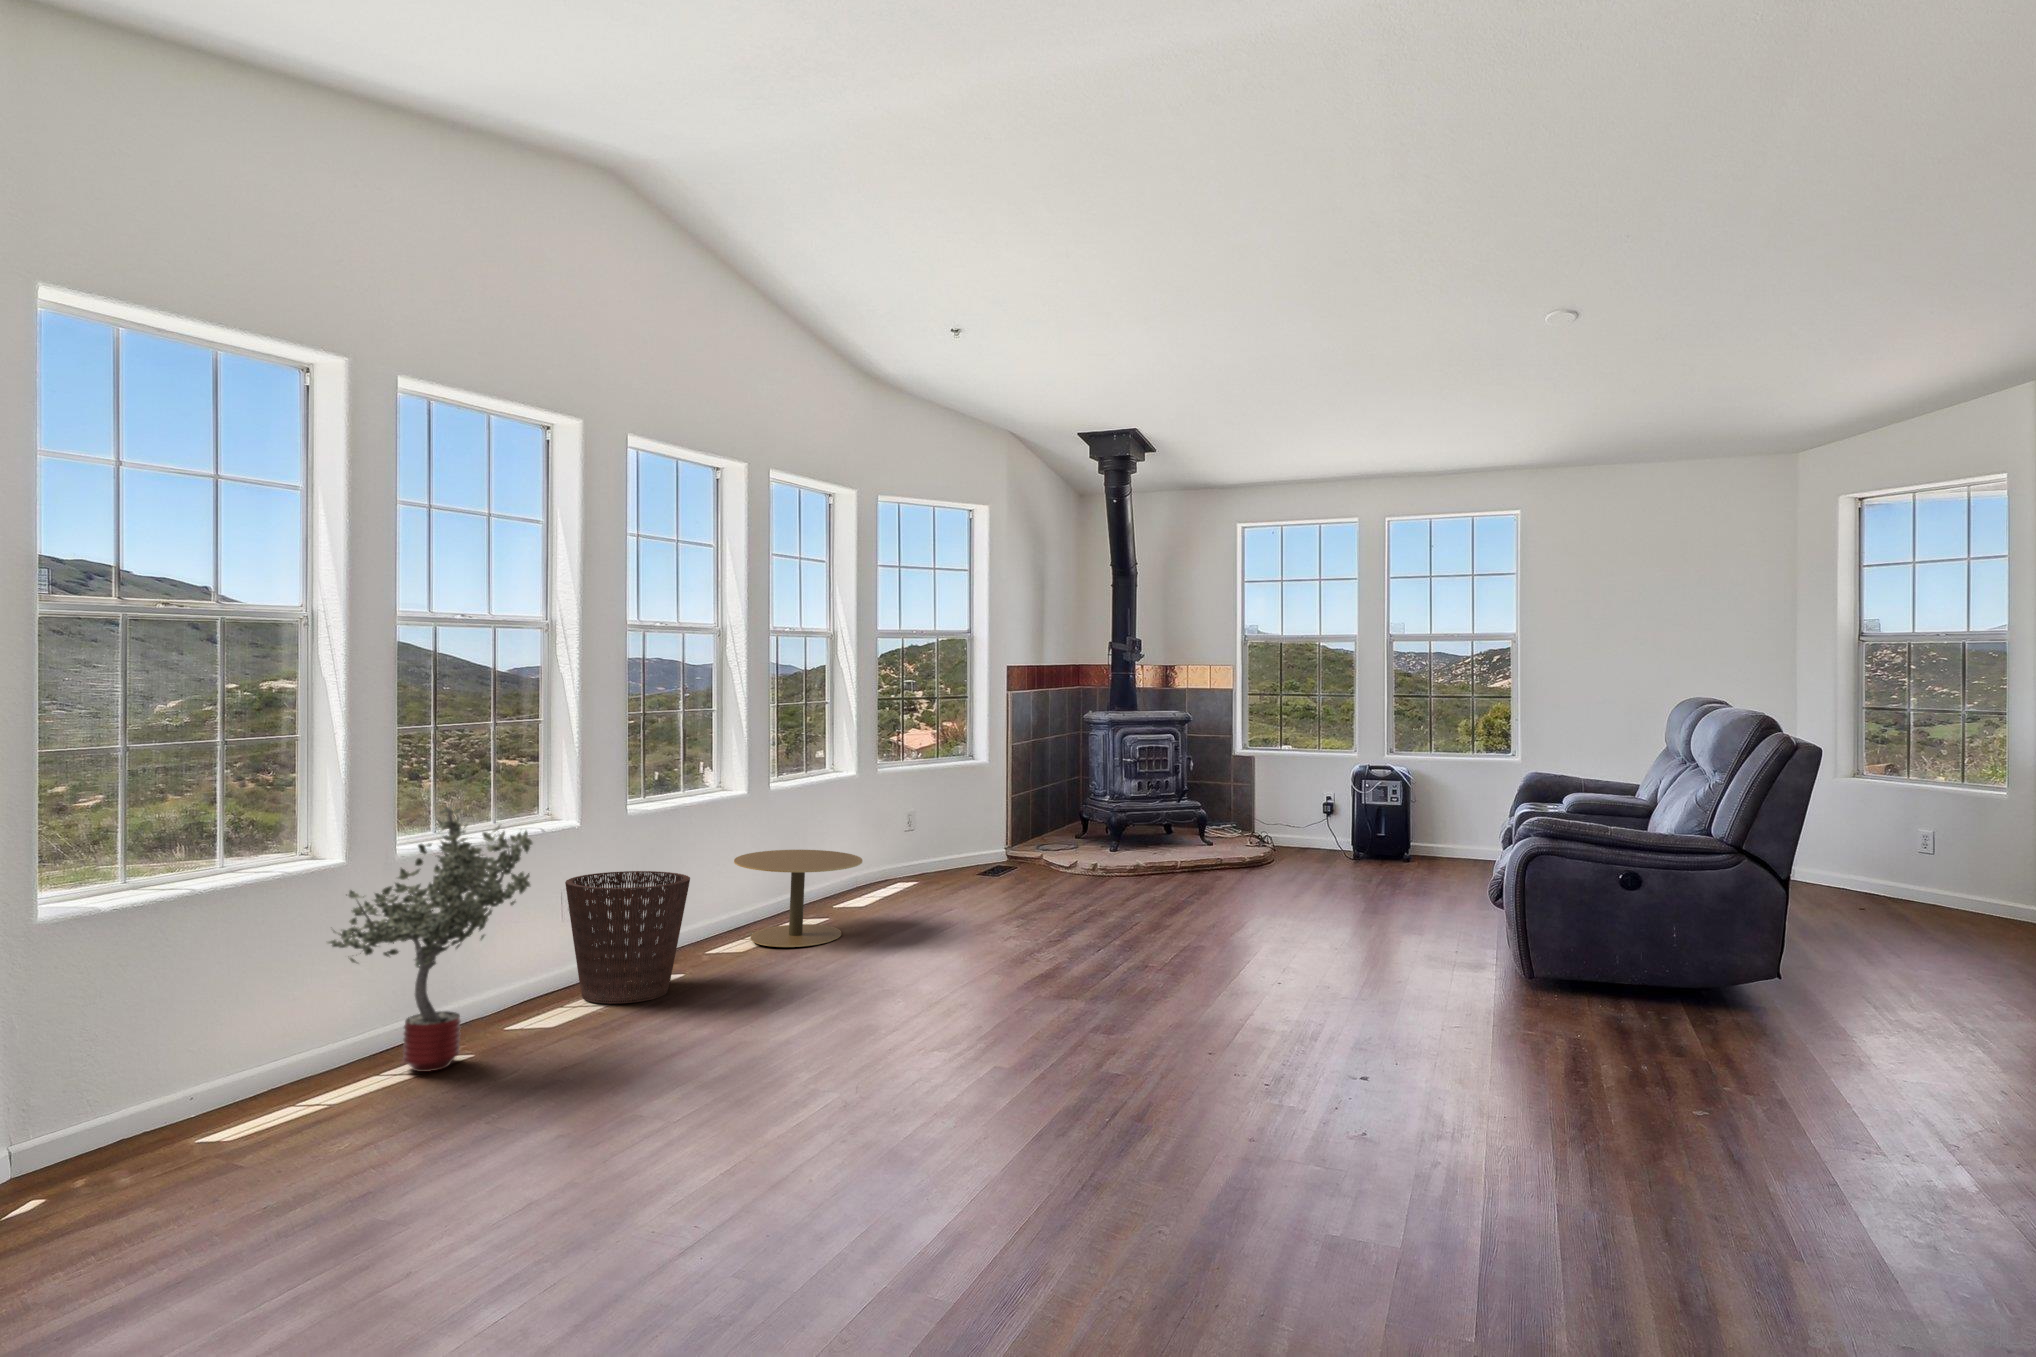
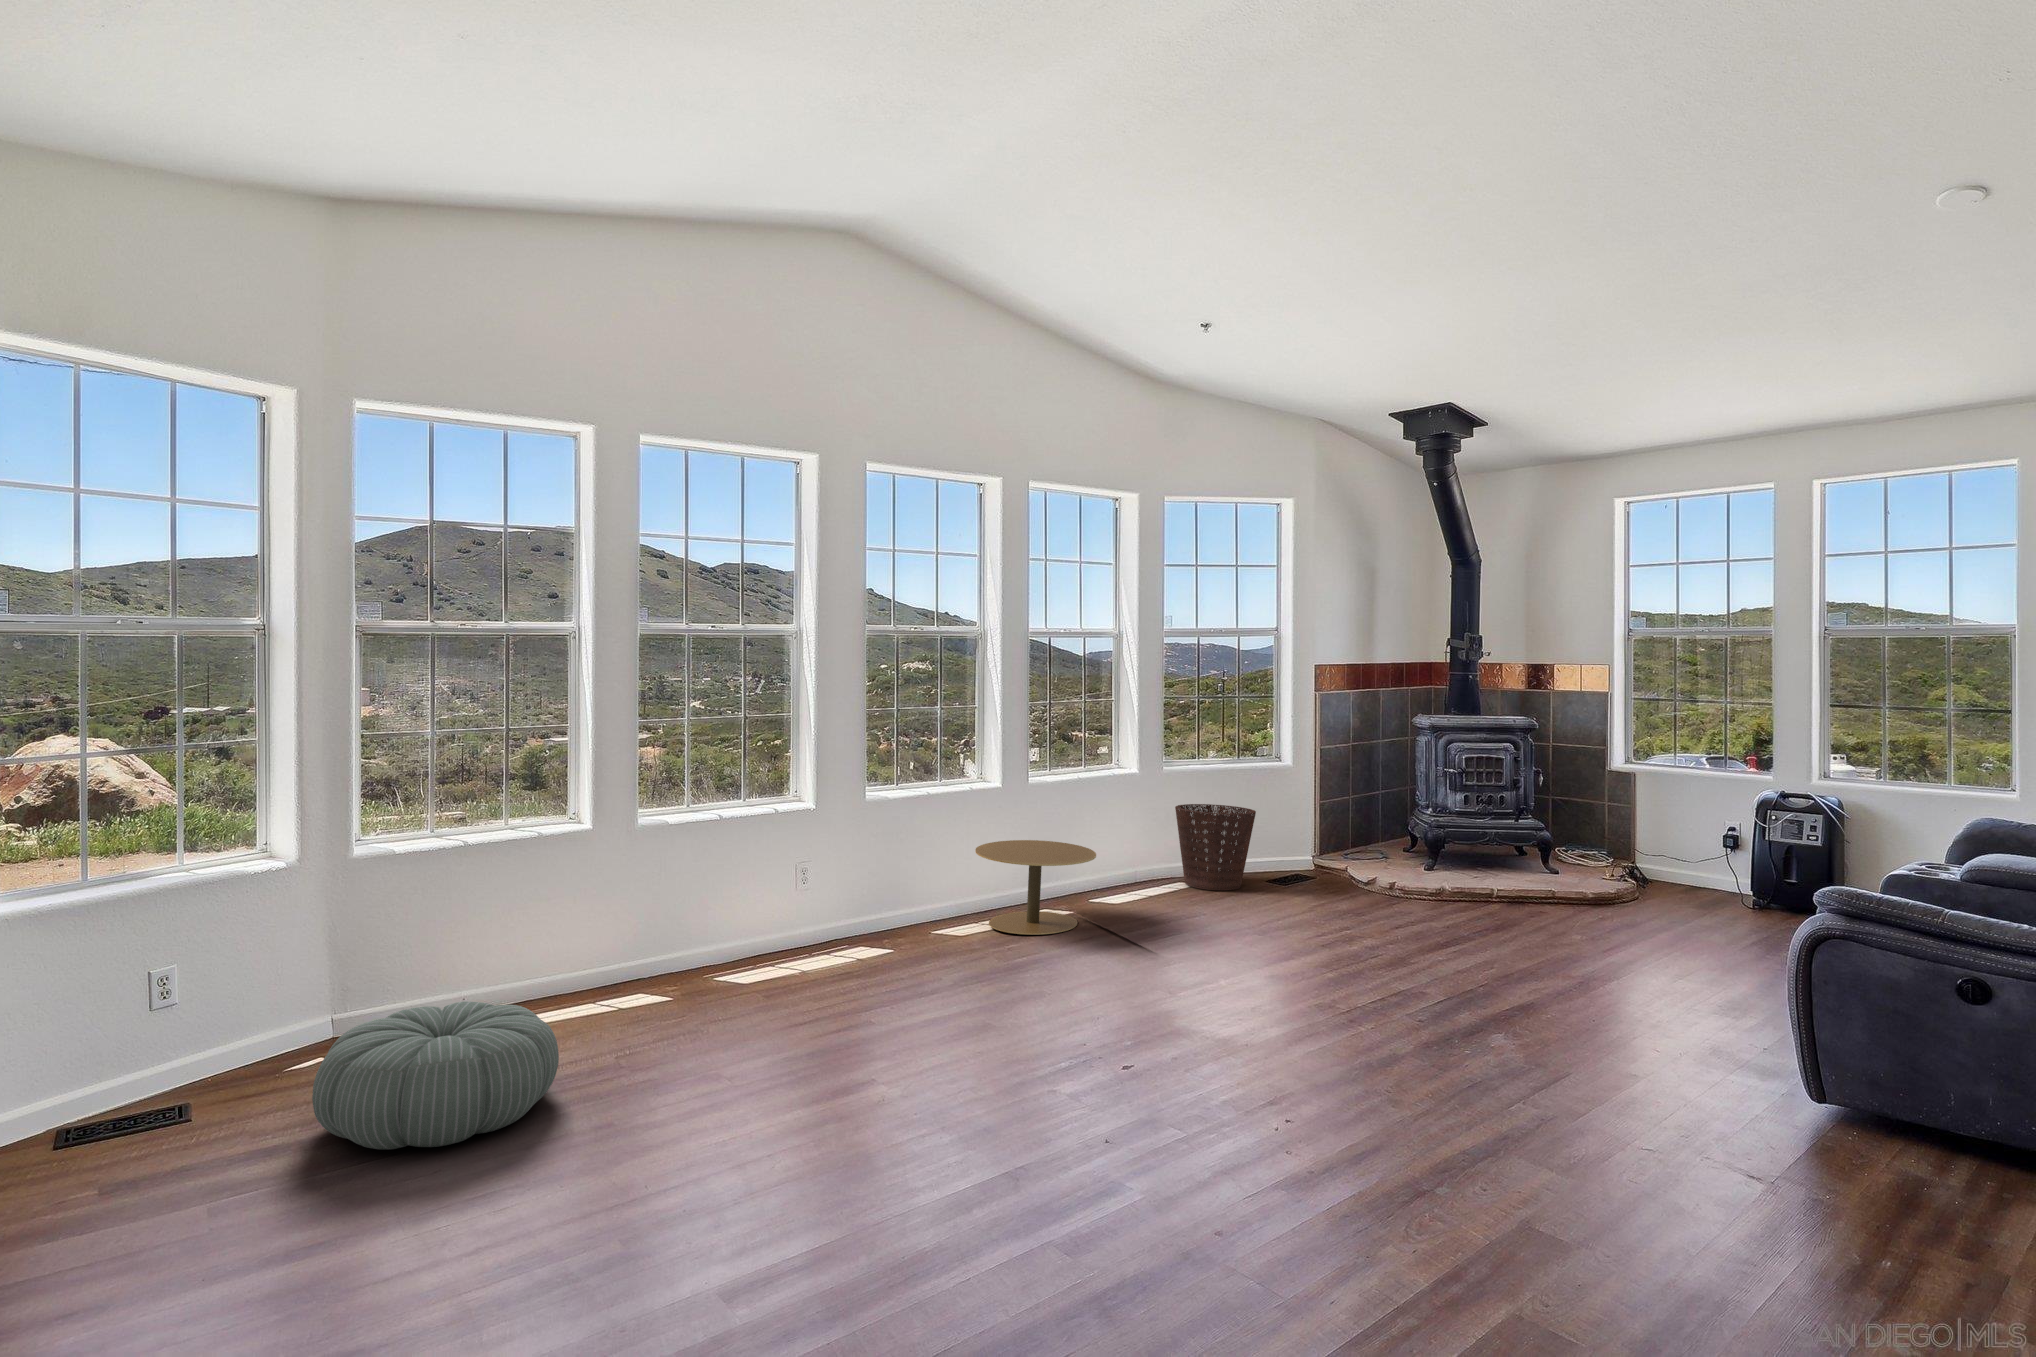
potted tree: present [327,806,532,1072] -> none [553,785,736,1006]
basket: present [565,871,690,1003] -> present [1175,804,1256,890]
pouf: none [138,1074,460,1263] -> present [312,1002,559,1150]

